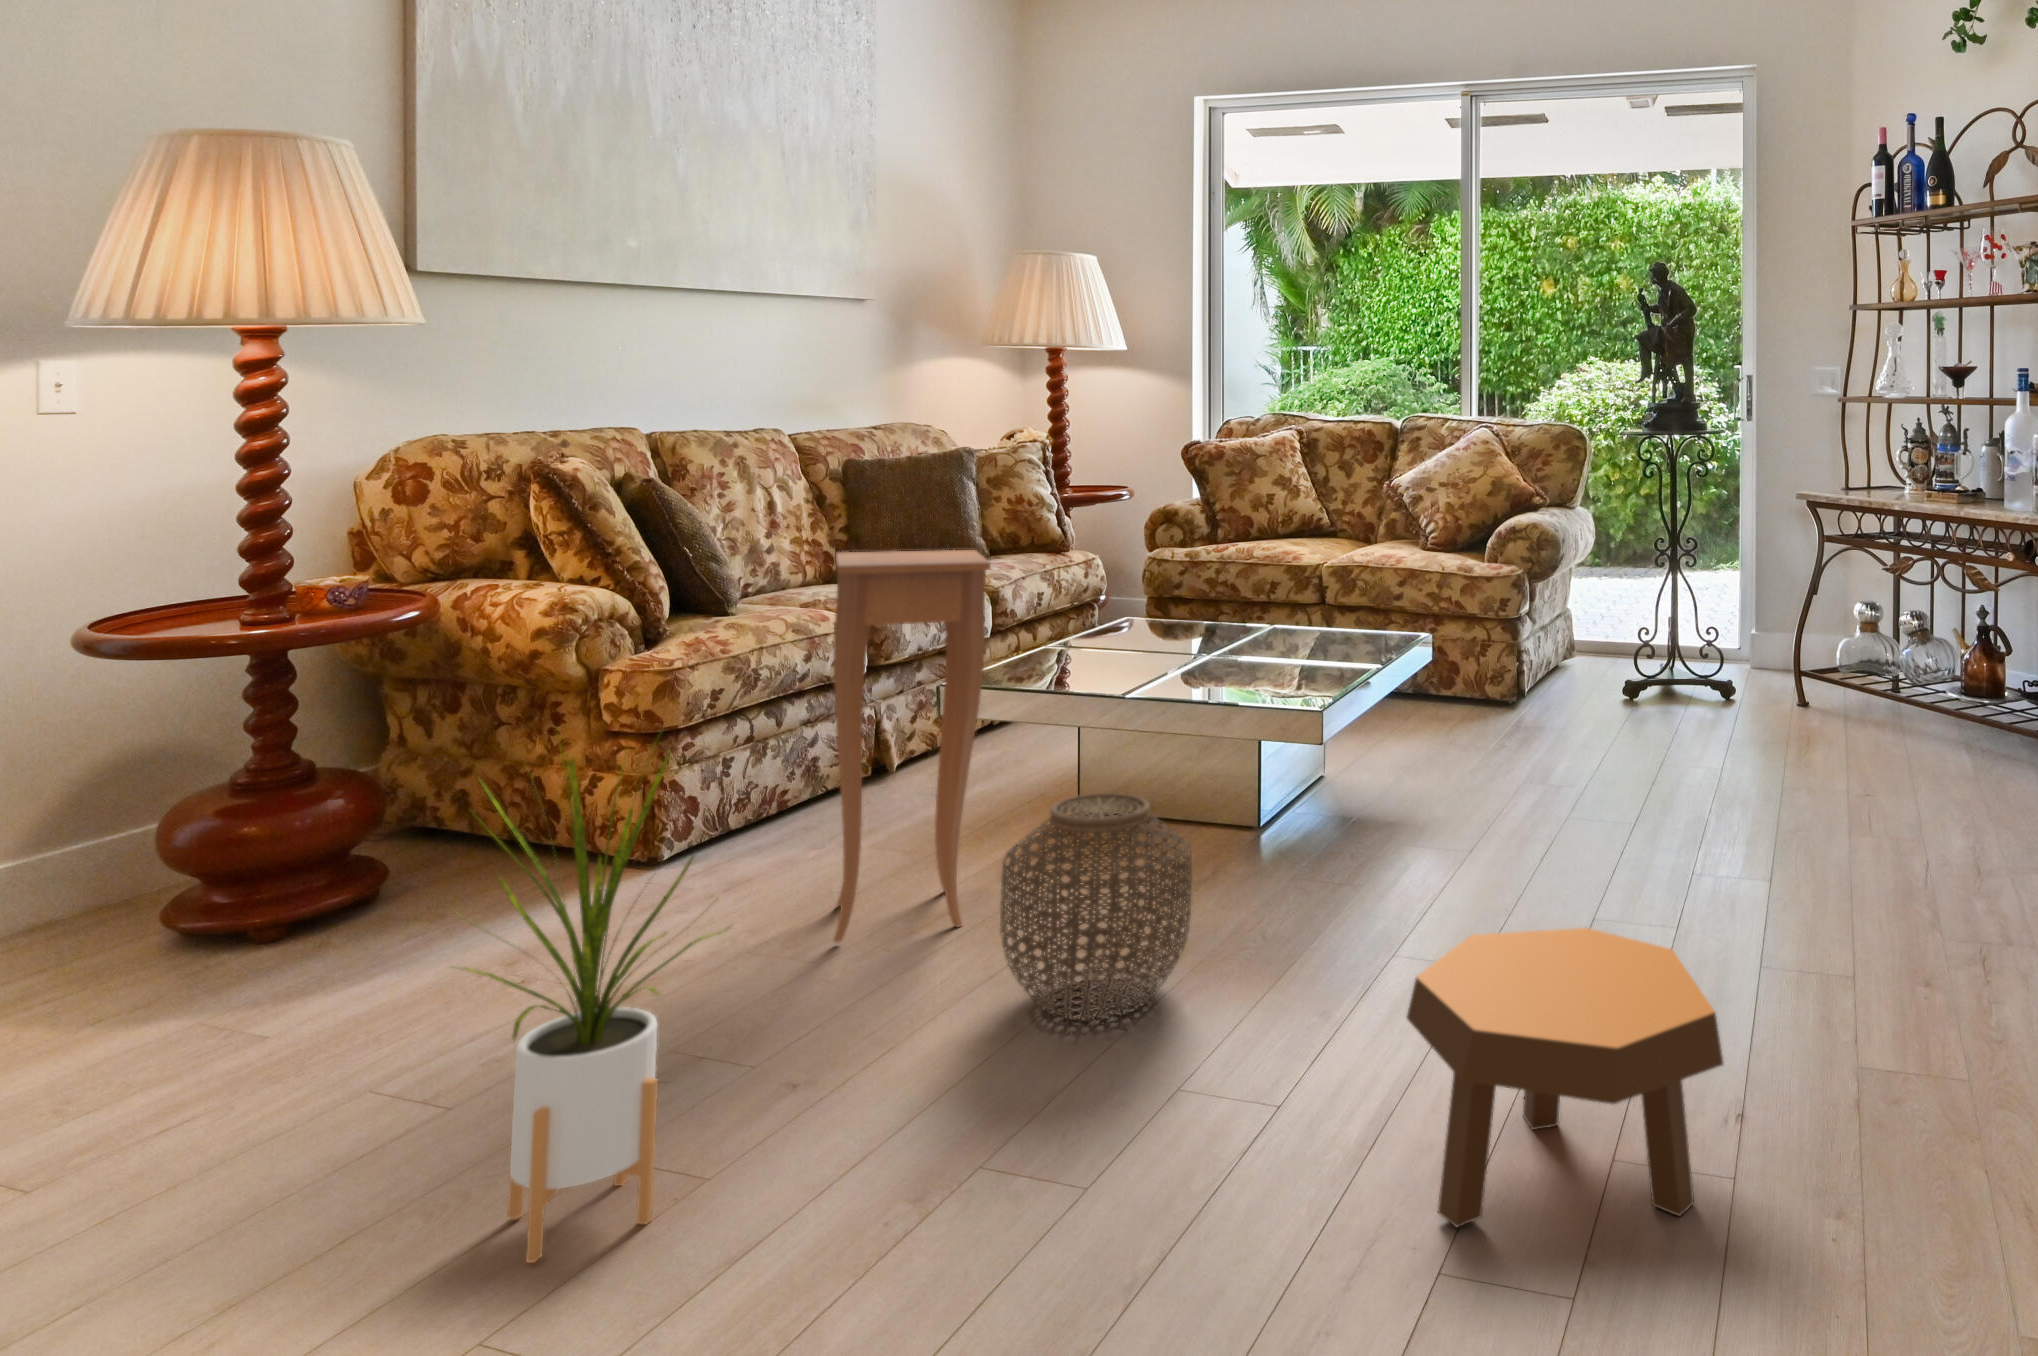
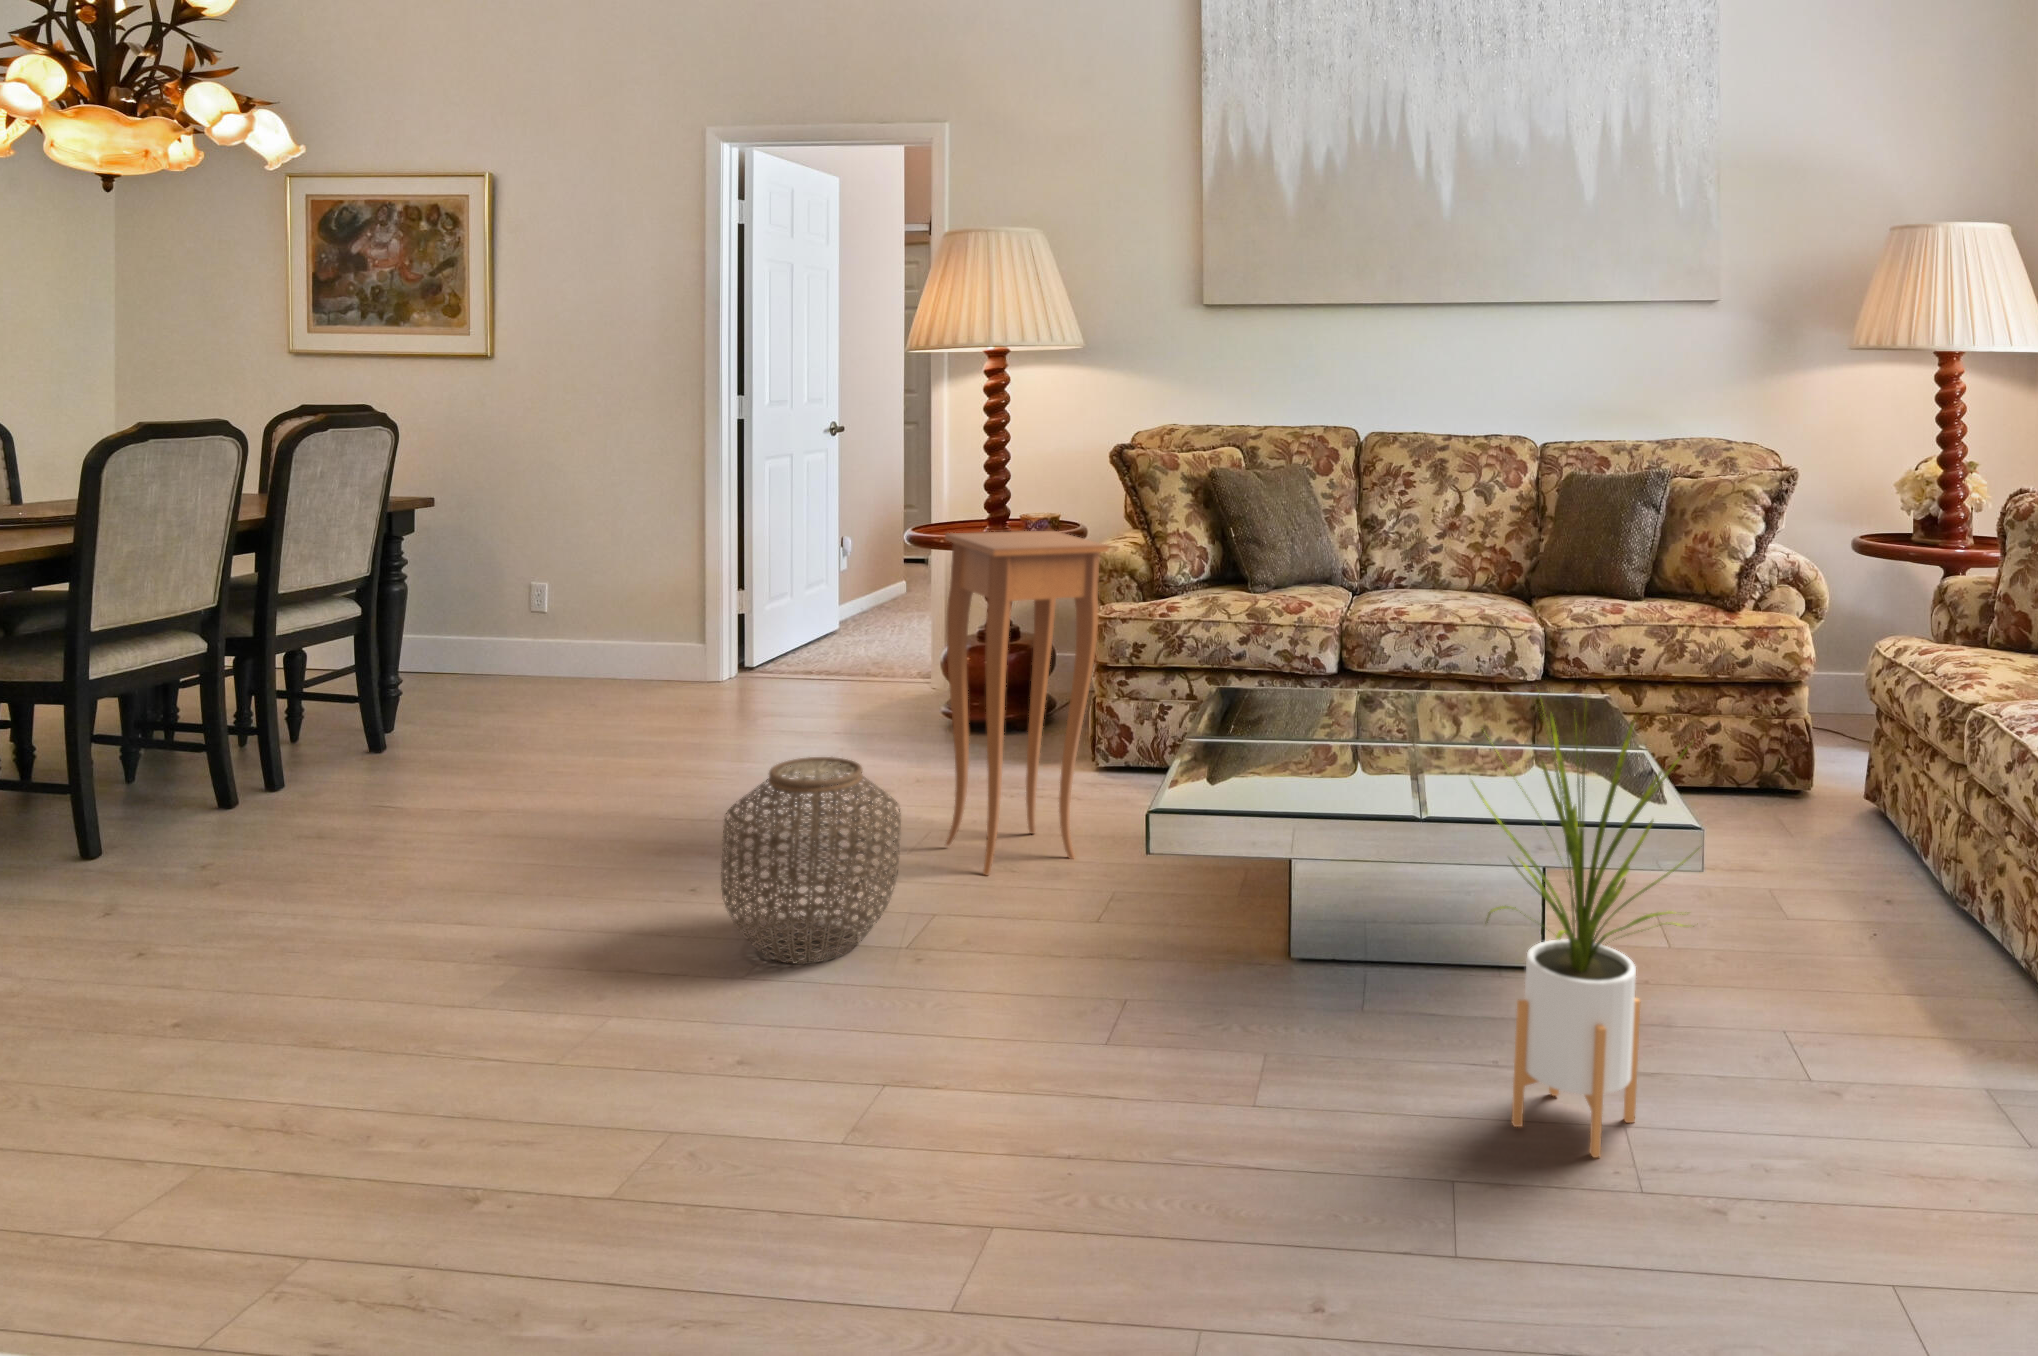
house plant: present [462,734,725,1263] -> present [1472,699,1698,1158]
footstool: present [1406,928,1723,1227] -> none [121,936,507,1272]

